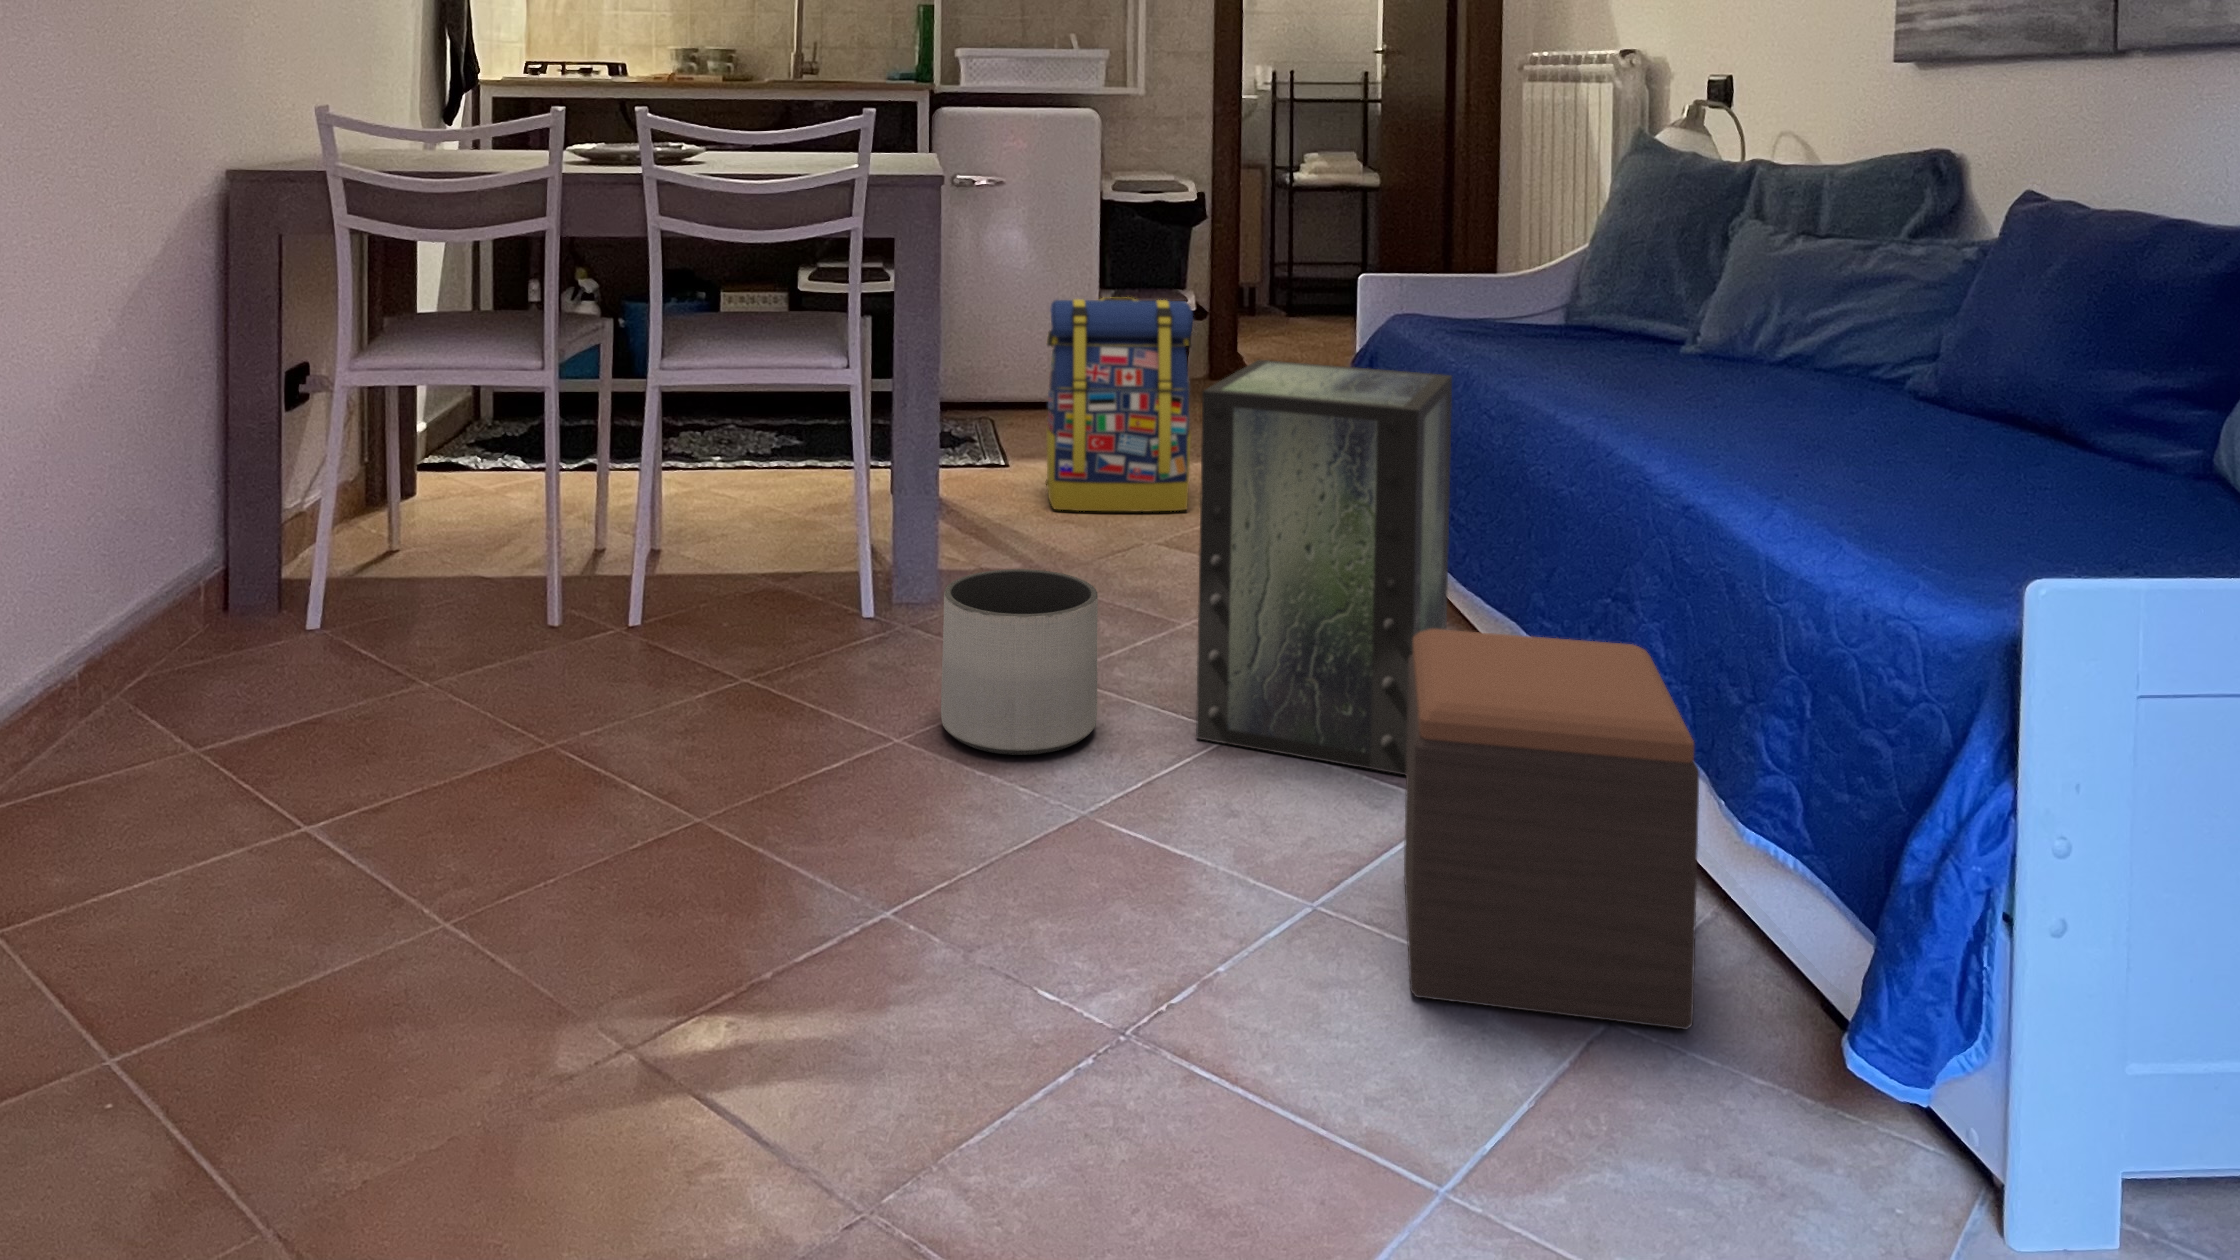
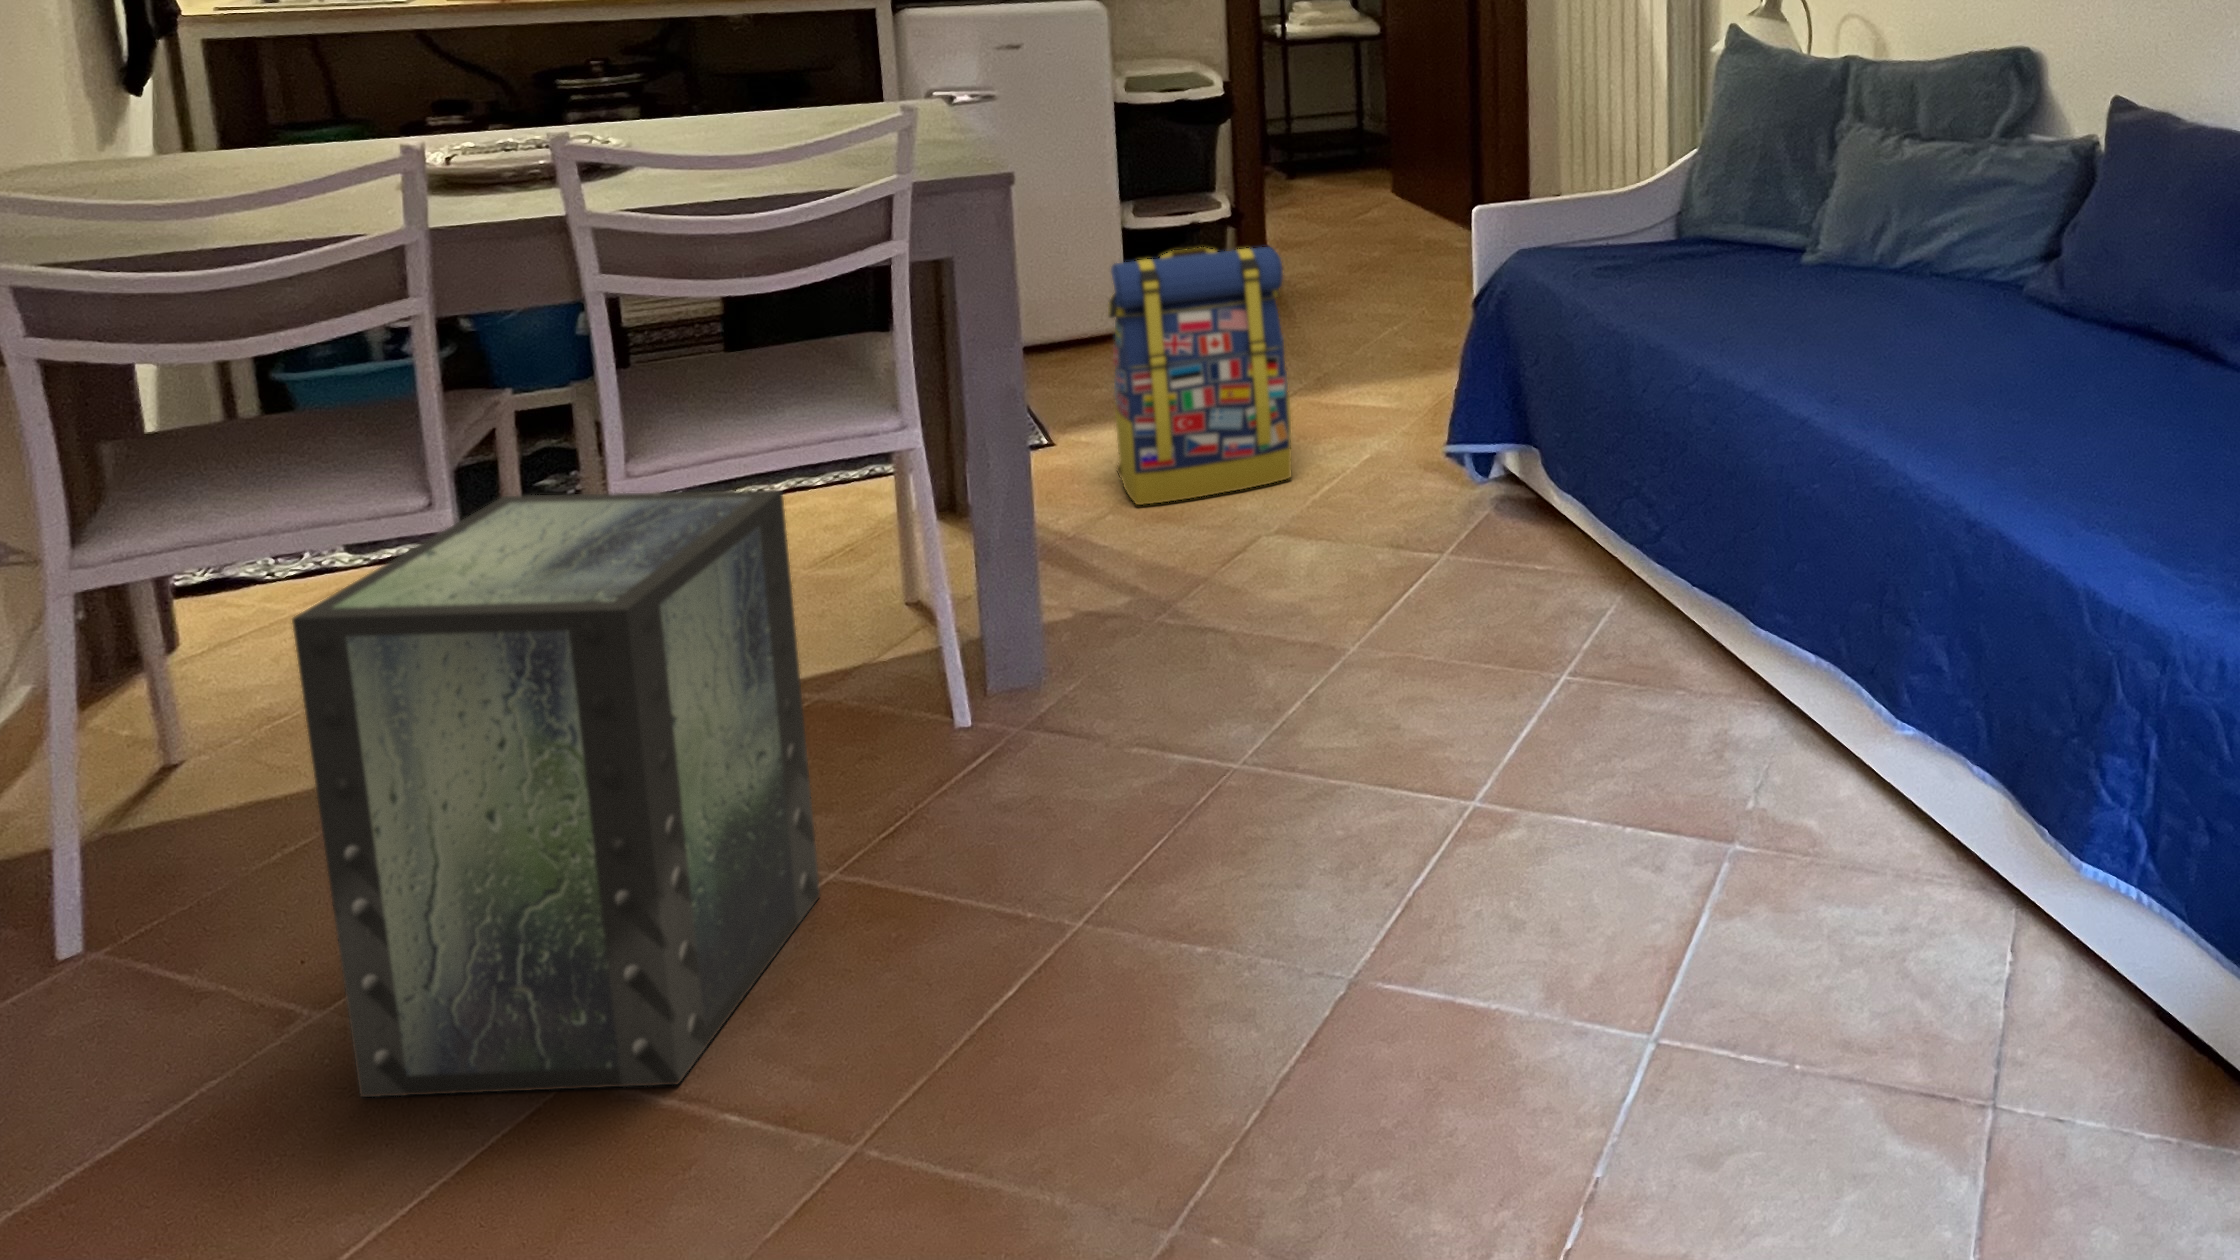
storage box: present [1196,360,1452,775] -> present [292,490,820,1097]
planter: present [941,569,1098,755] -> none [1117,661,1315,905]
footstool: present [1404,629,1699,1029] -> none [1716,675,2060,1123]

